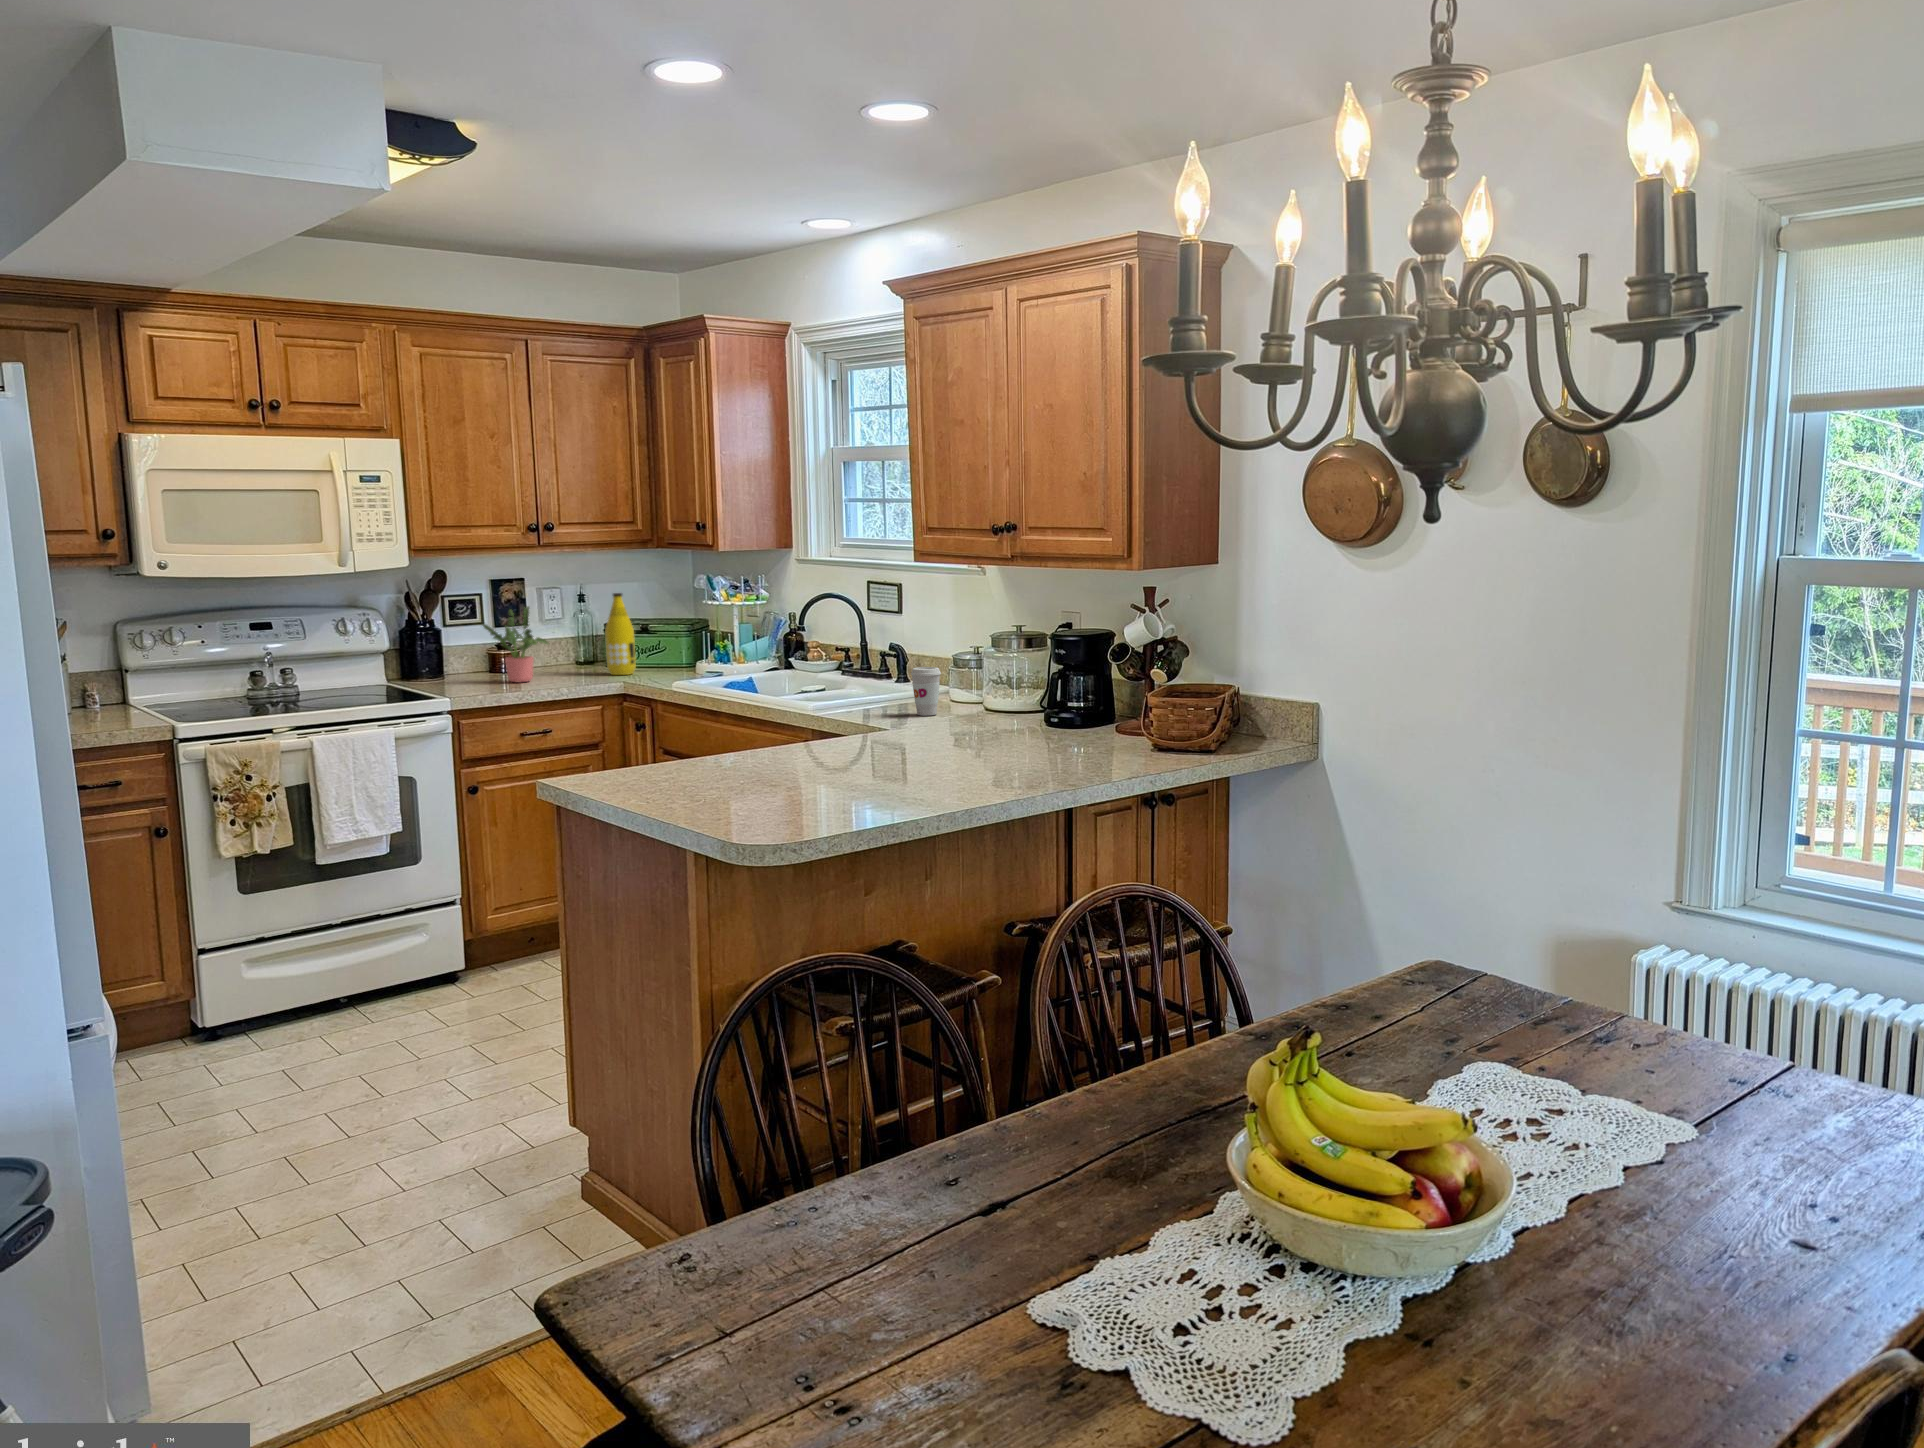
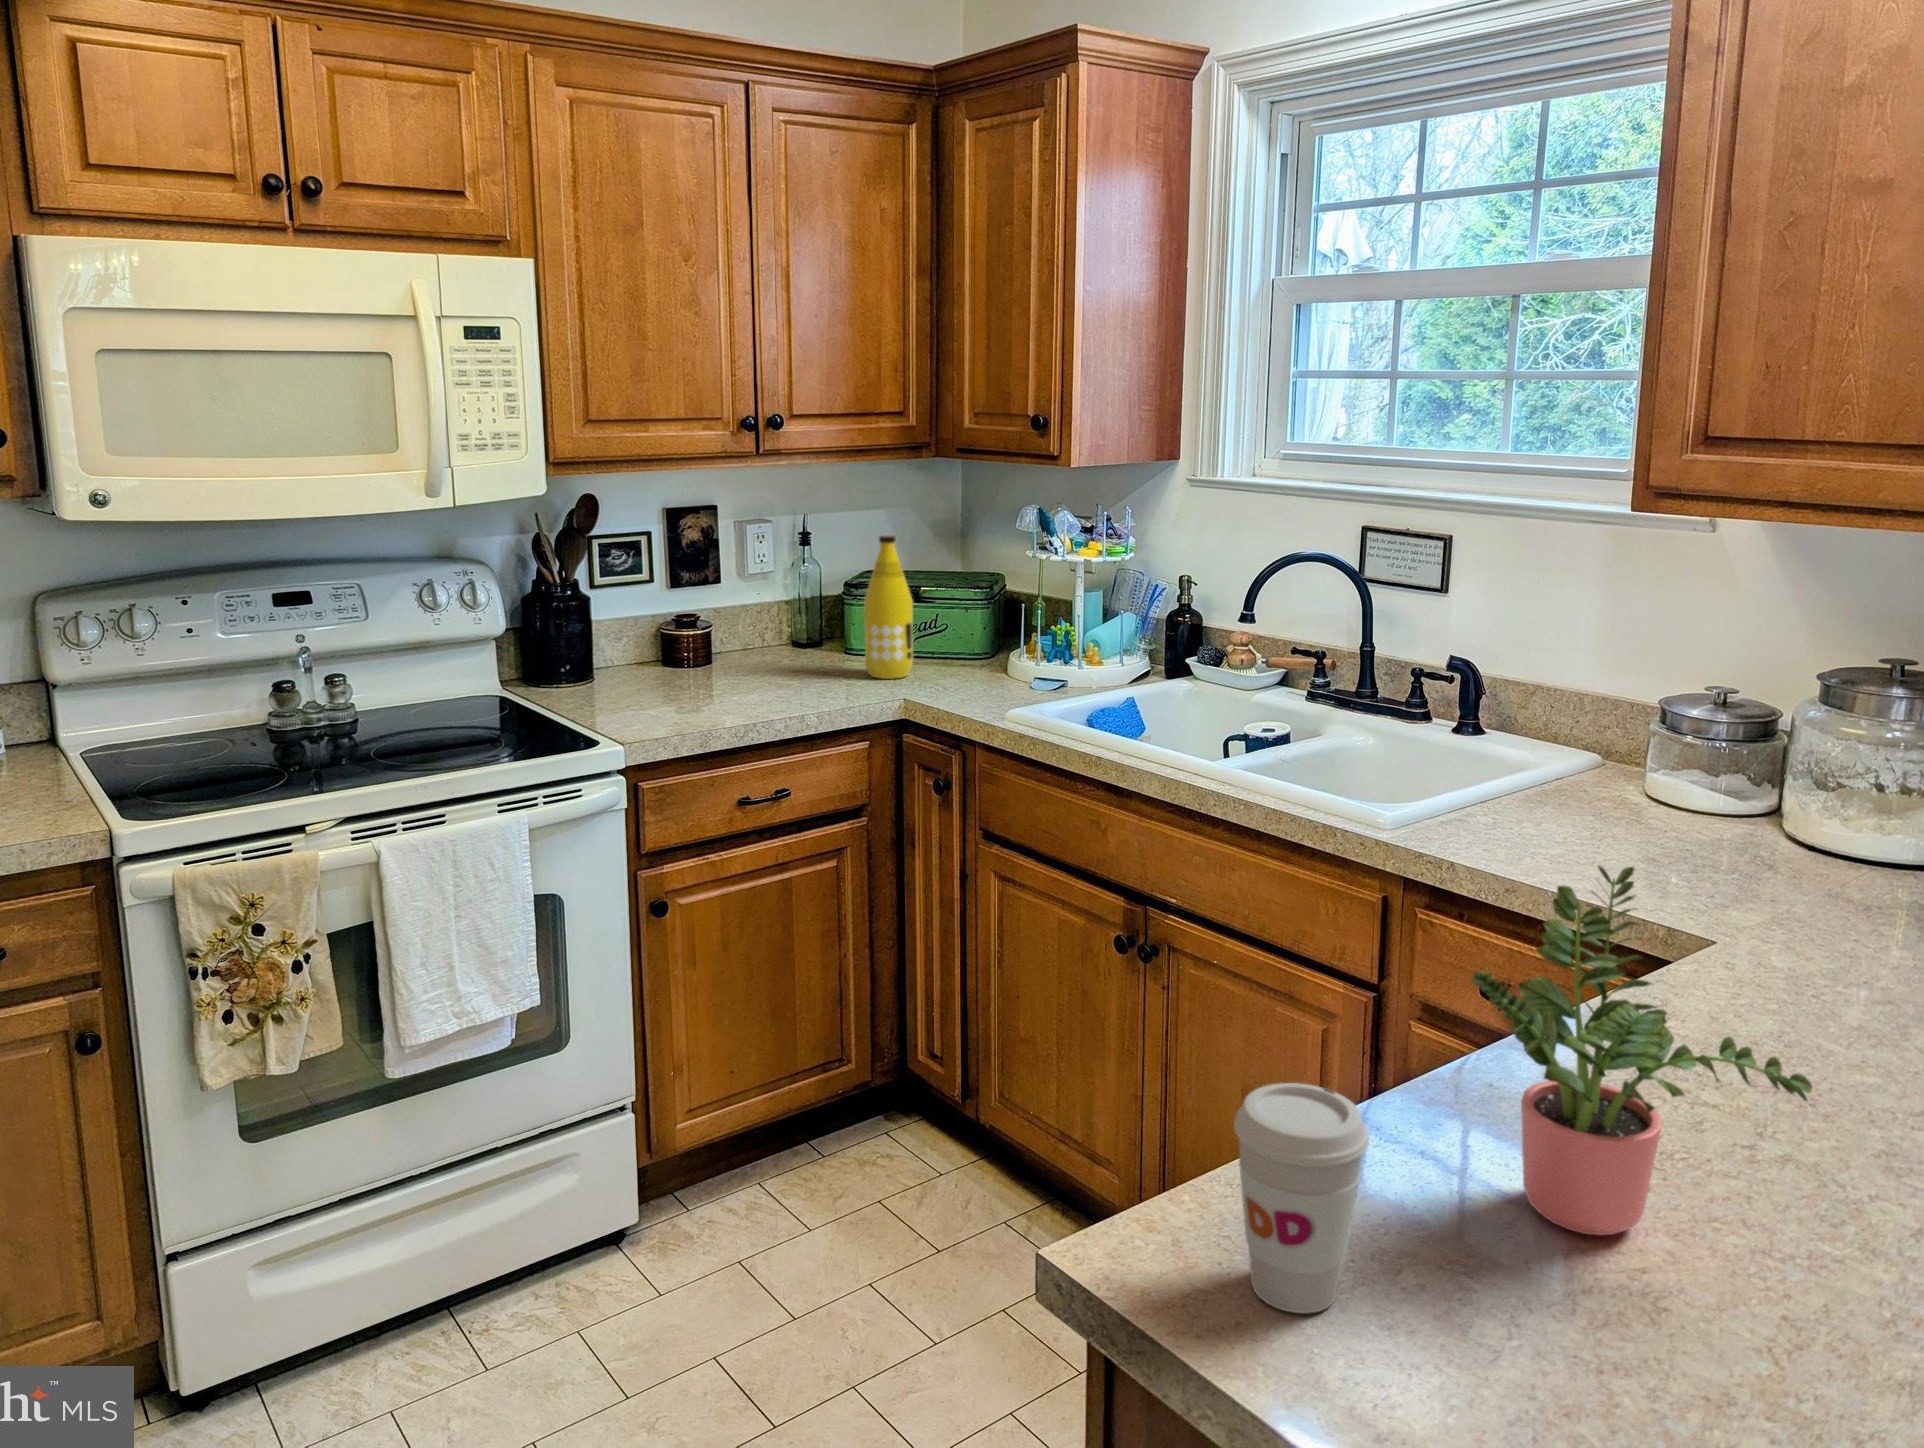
potted plant: present [481,607,549,683] -> present [1472,866,1812,1235]
coffee cup: present [911,667,941,716] -> present [1234,1083,1369,1313]

